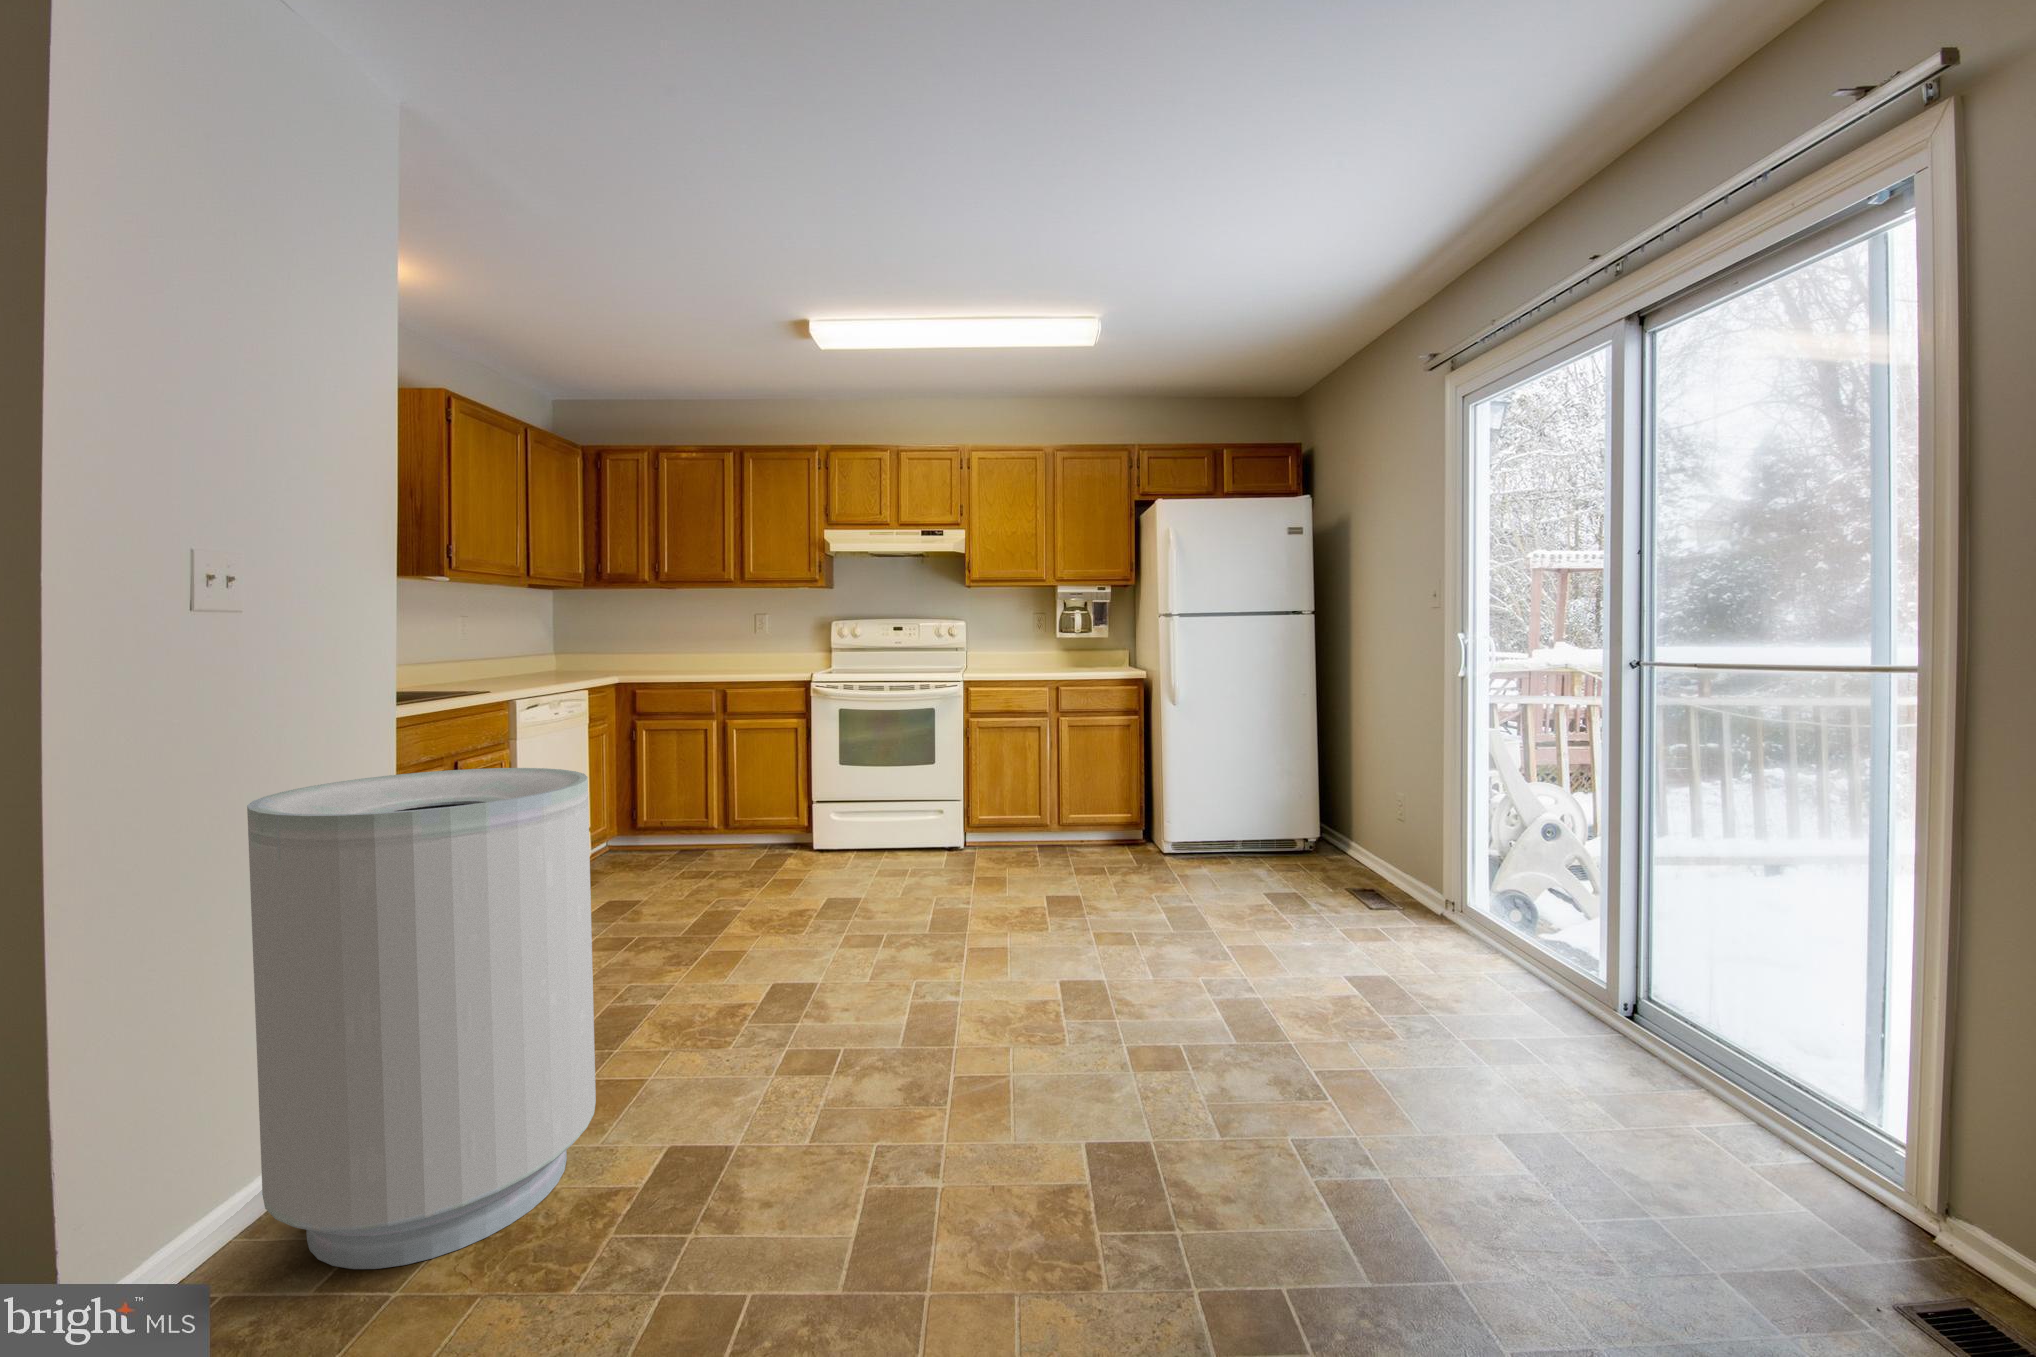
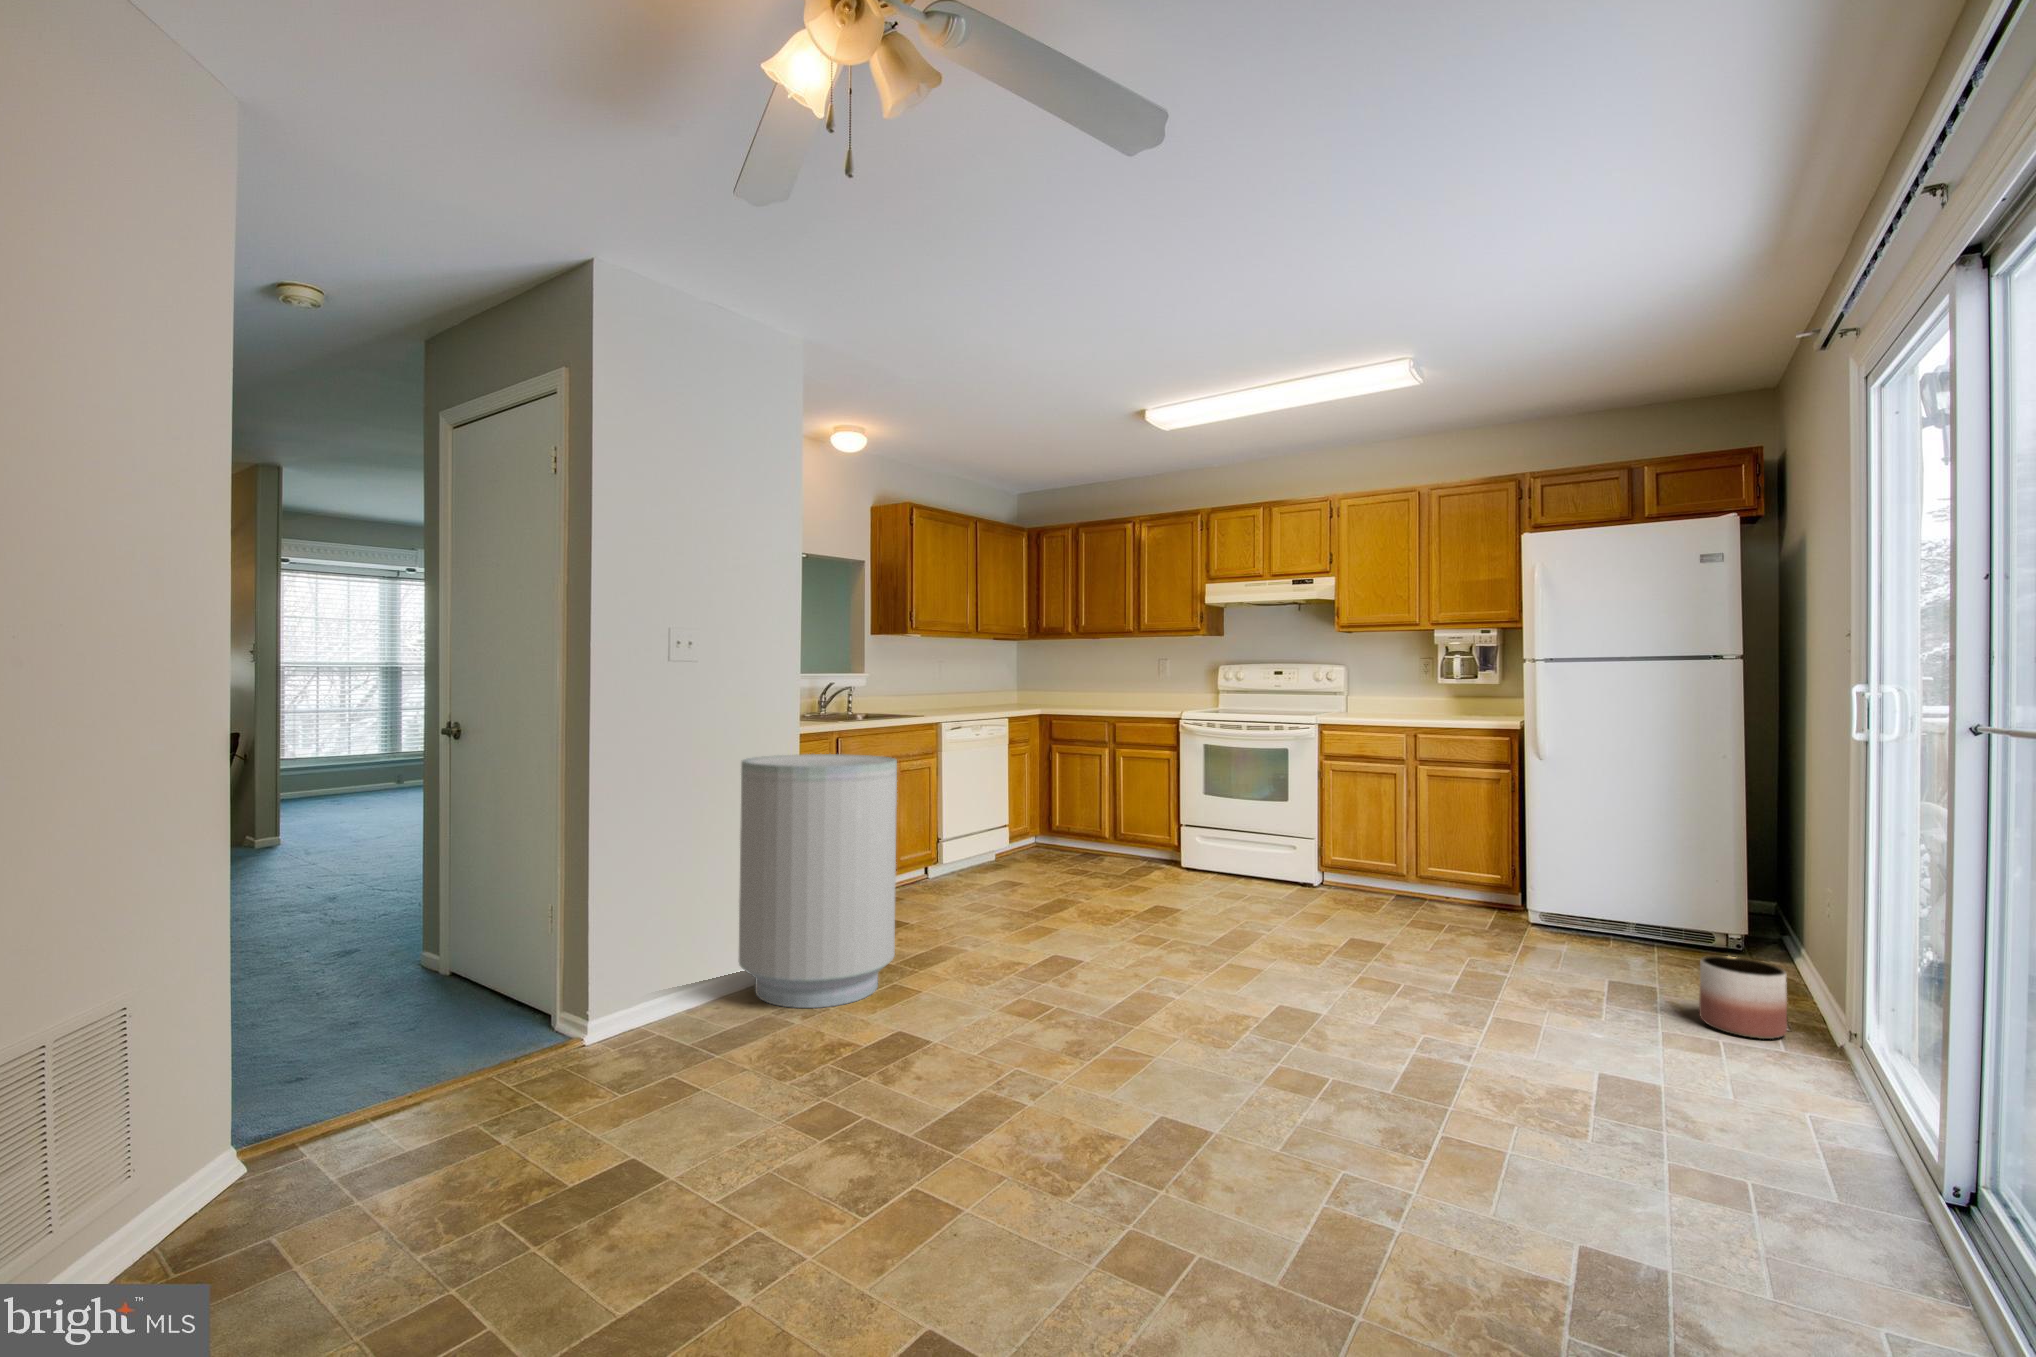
planter: none [1378,865,1442,933] -> present [1699,956,1787,1039]

